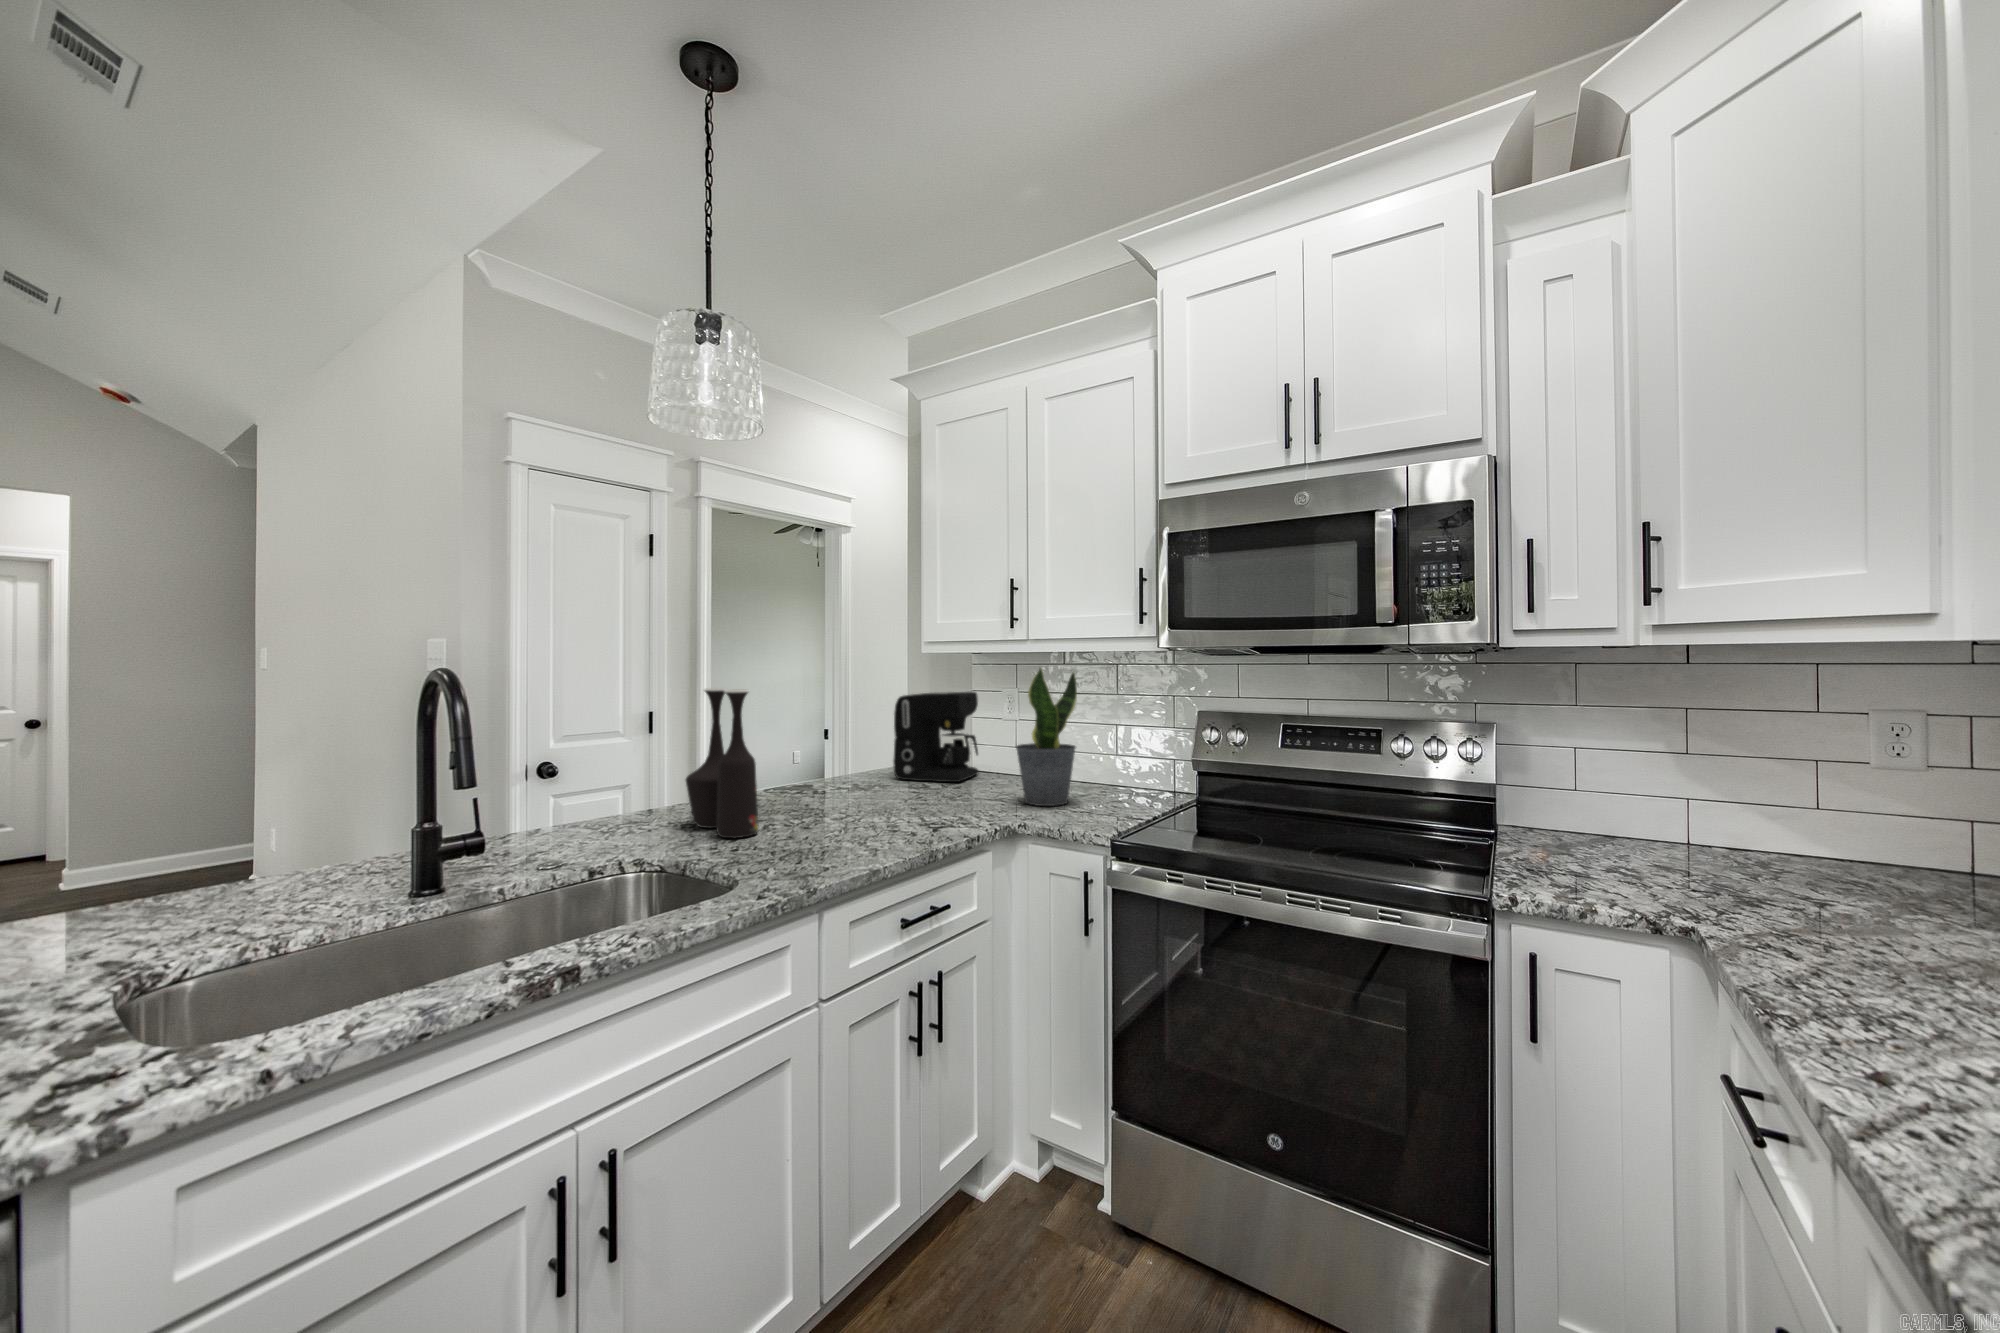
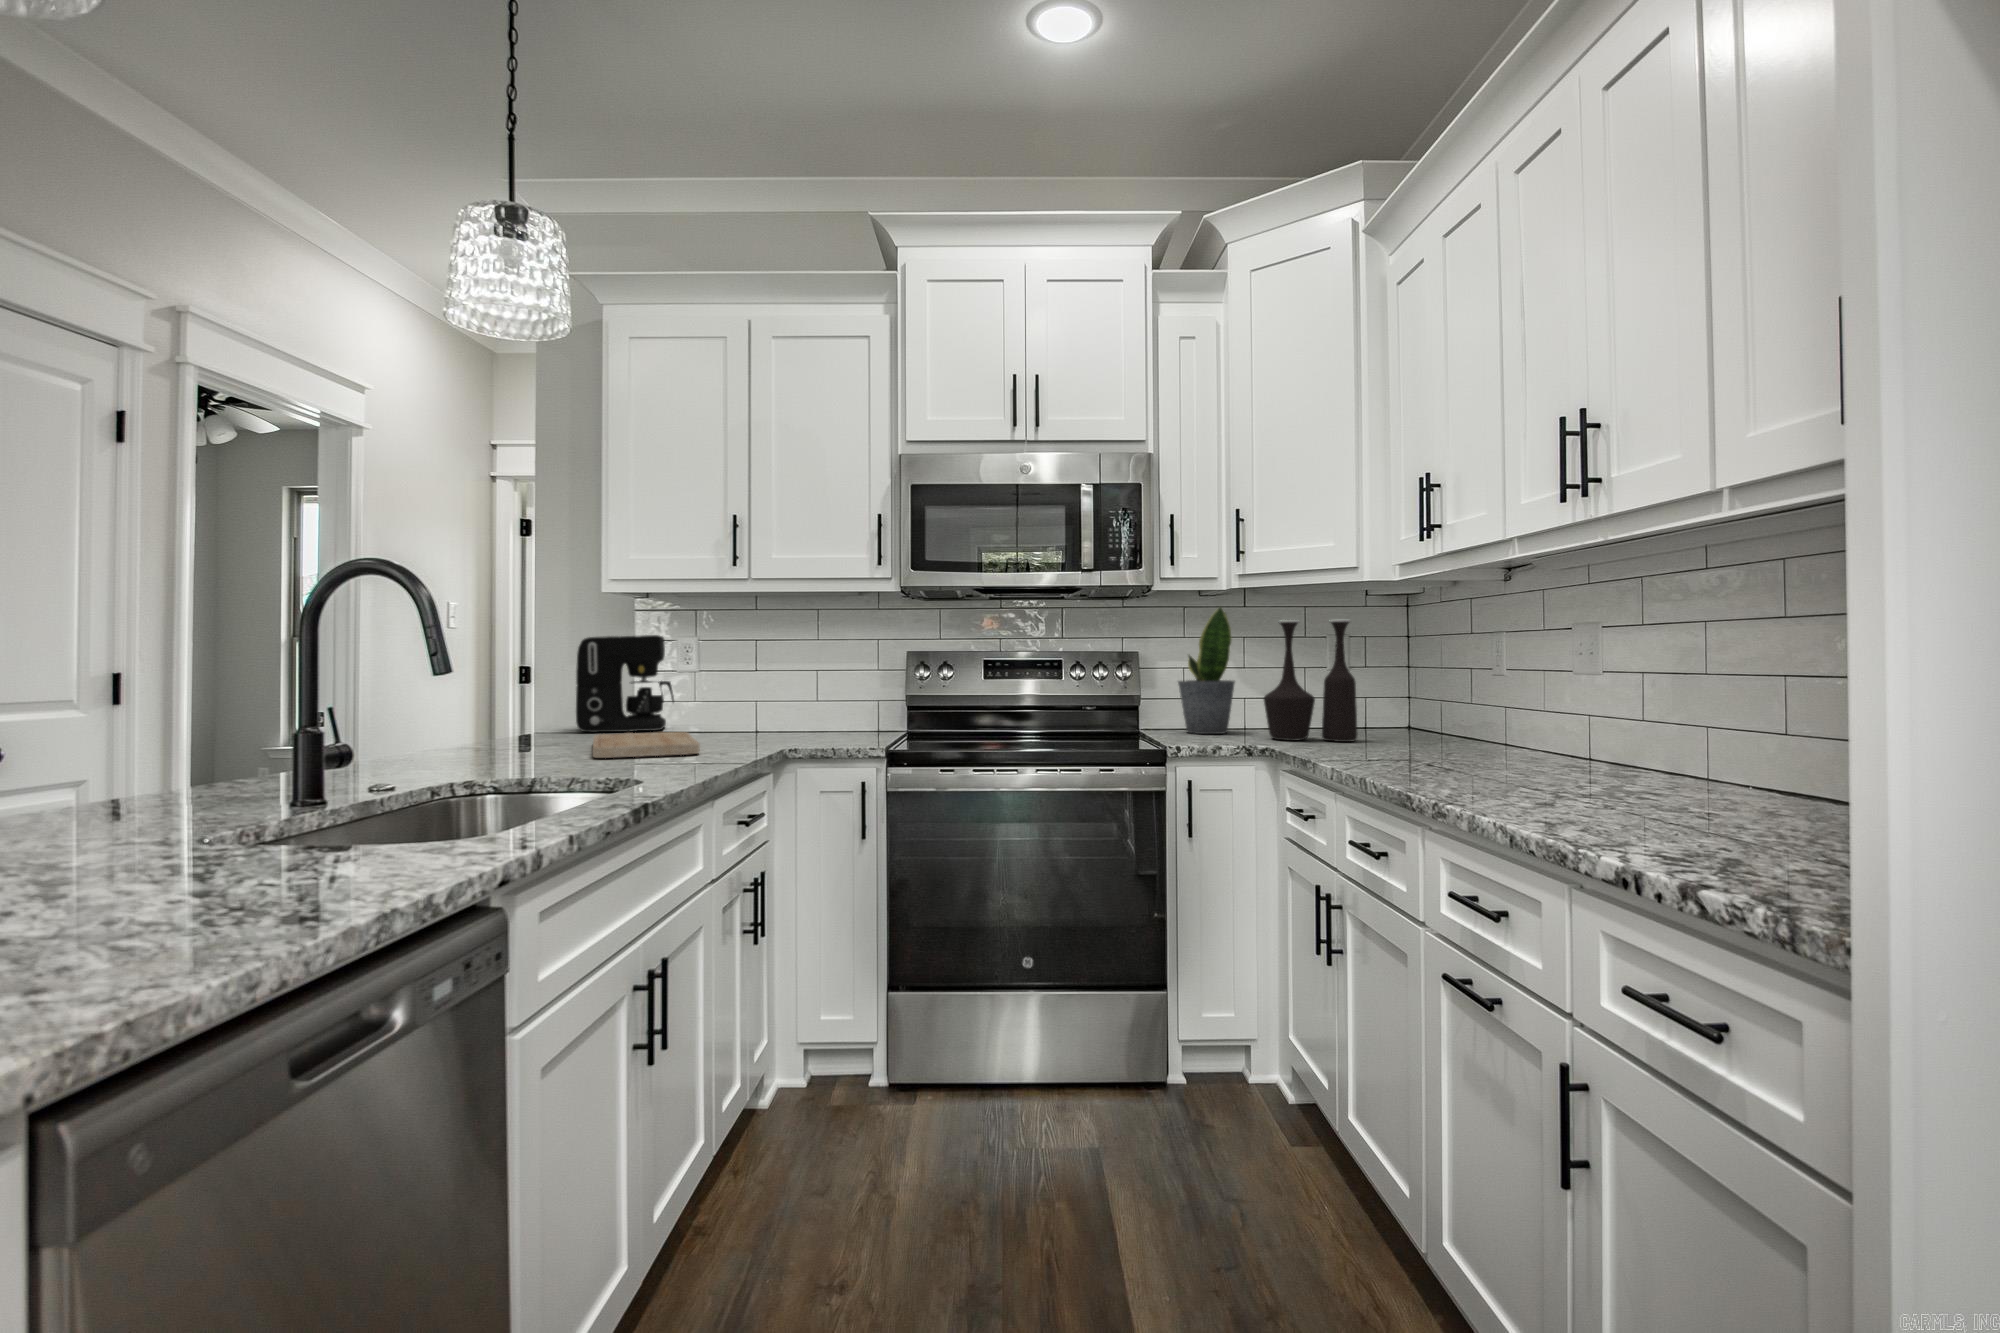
potted plant: present [1016,668,1077,806] -> present [1178,607,1235,734]
vase: present [686,688,758,838] -> present [1264,620,1358,742]
cutting board: none [818,791,947,831] -> present [593,732,700,758]

